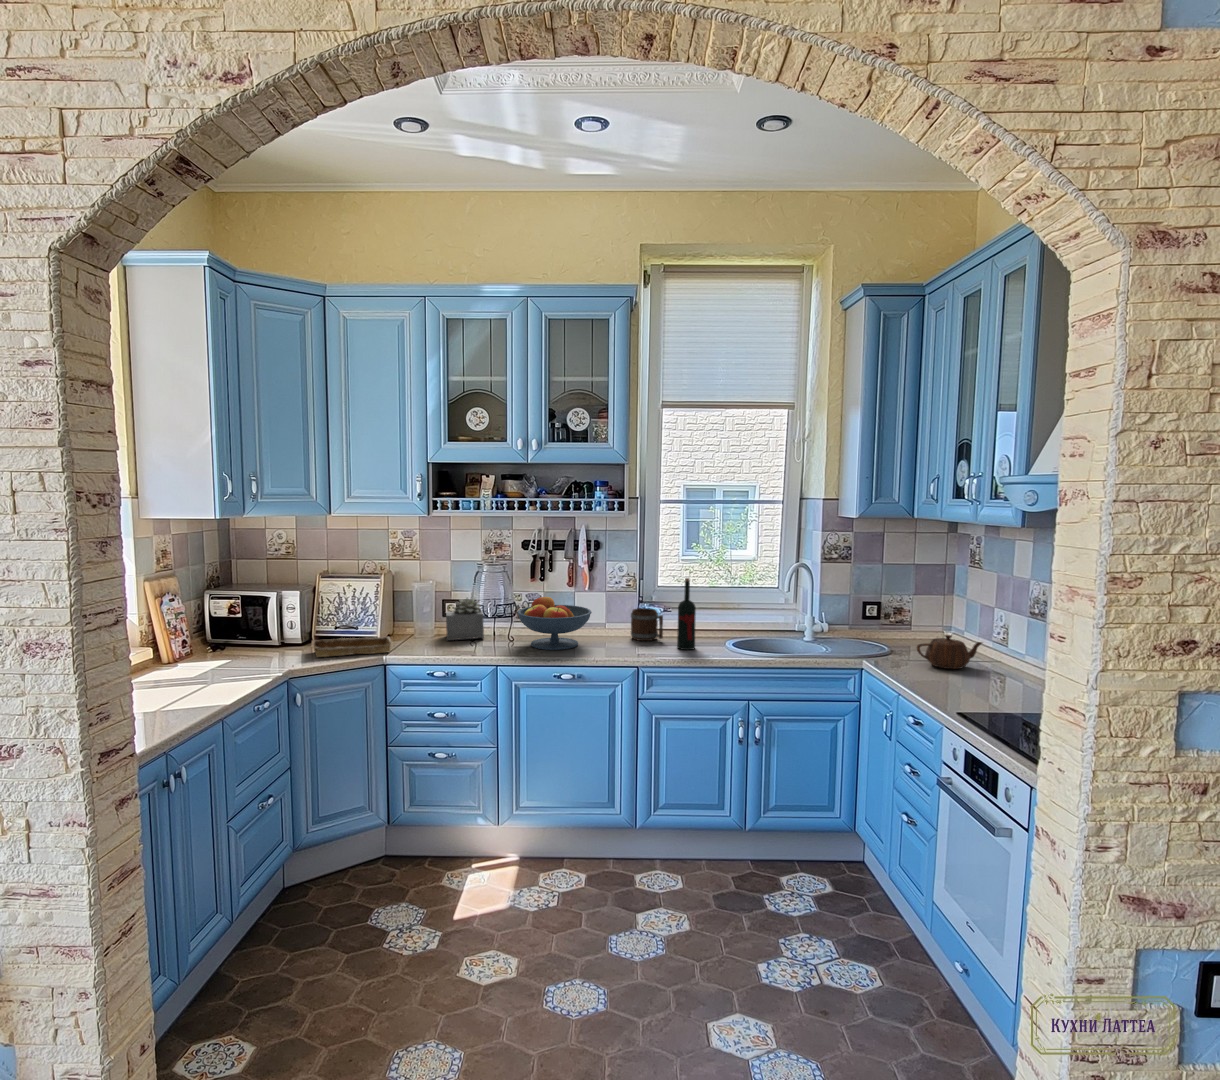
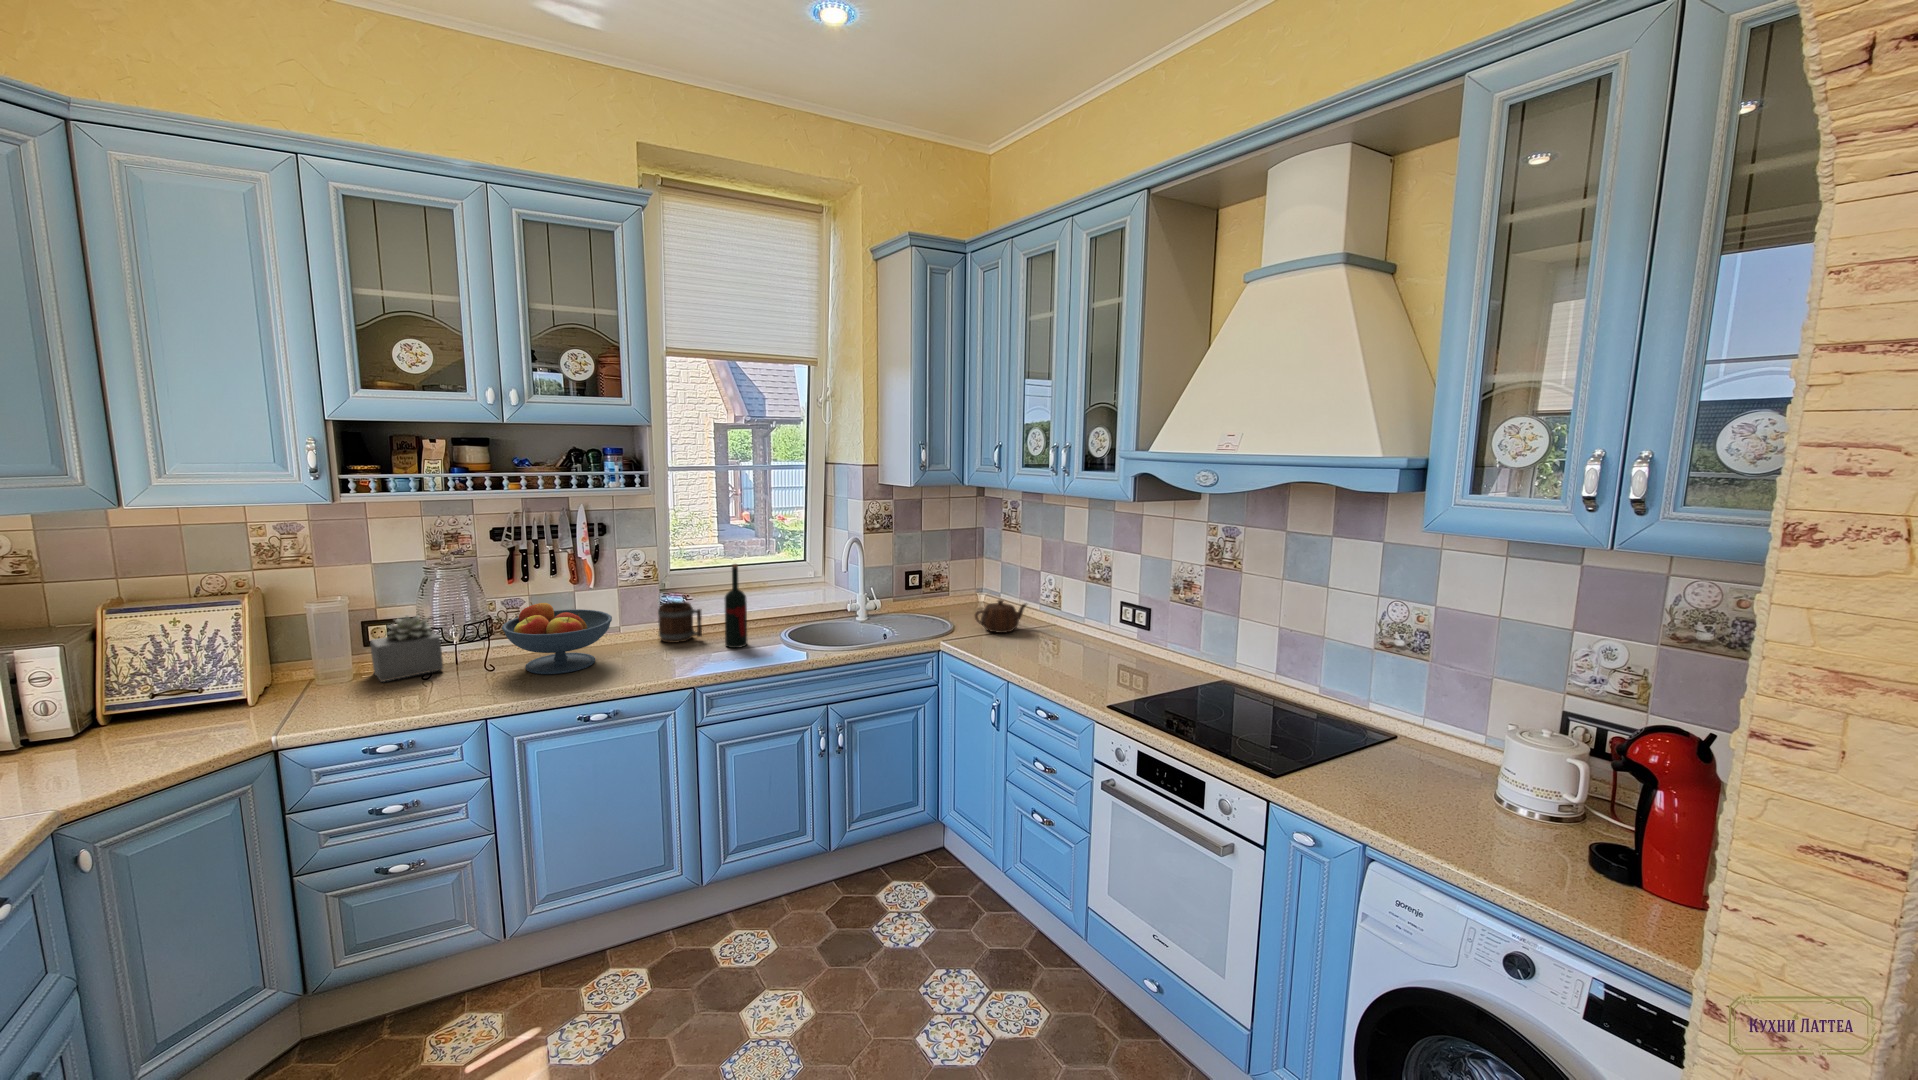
tray: present [311,637,392,657] -> none [112,692,292,751]

